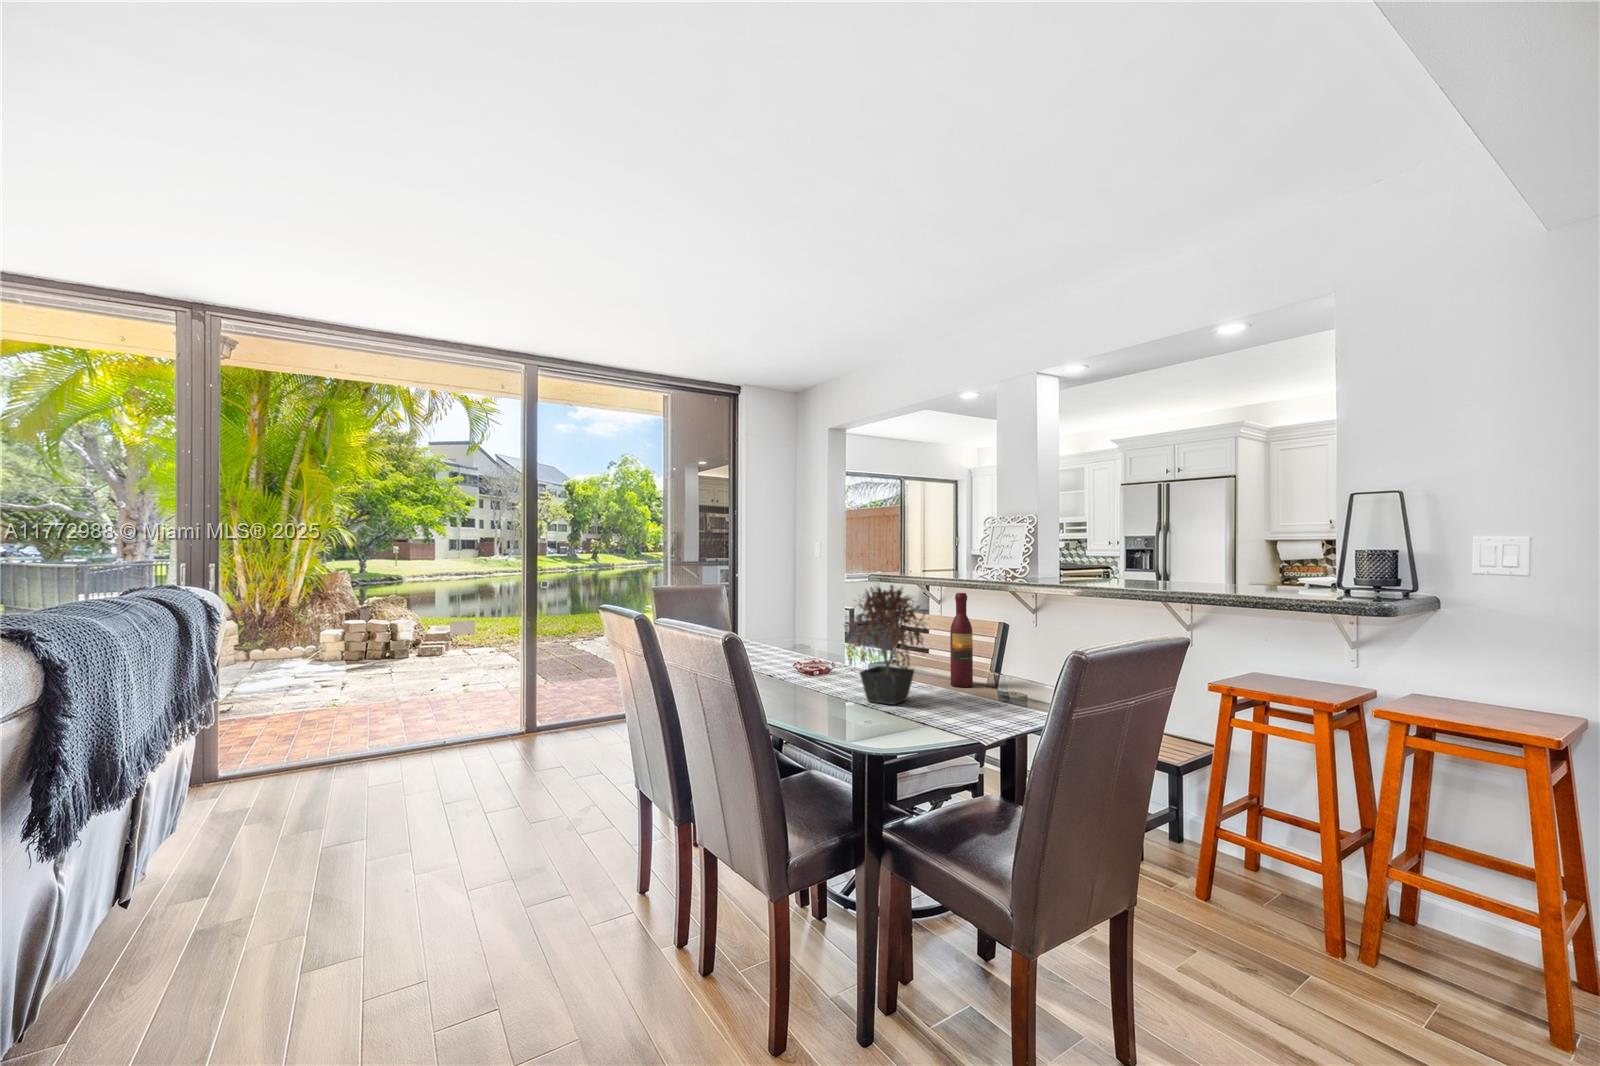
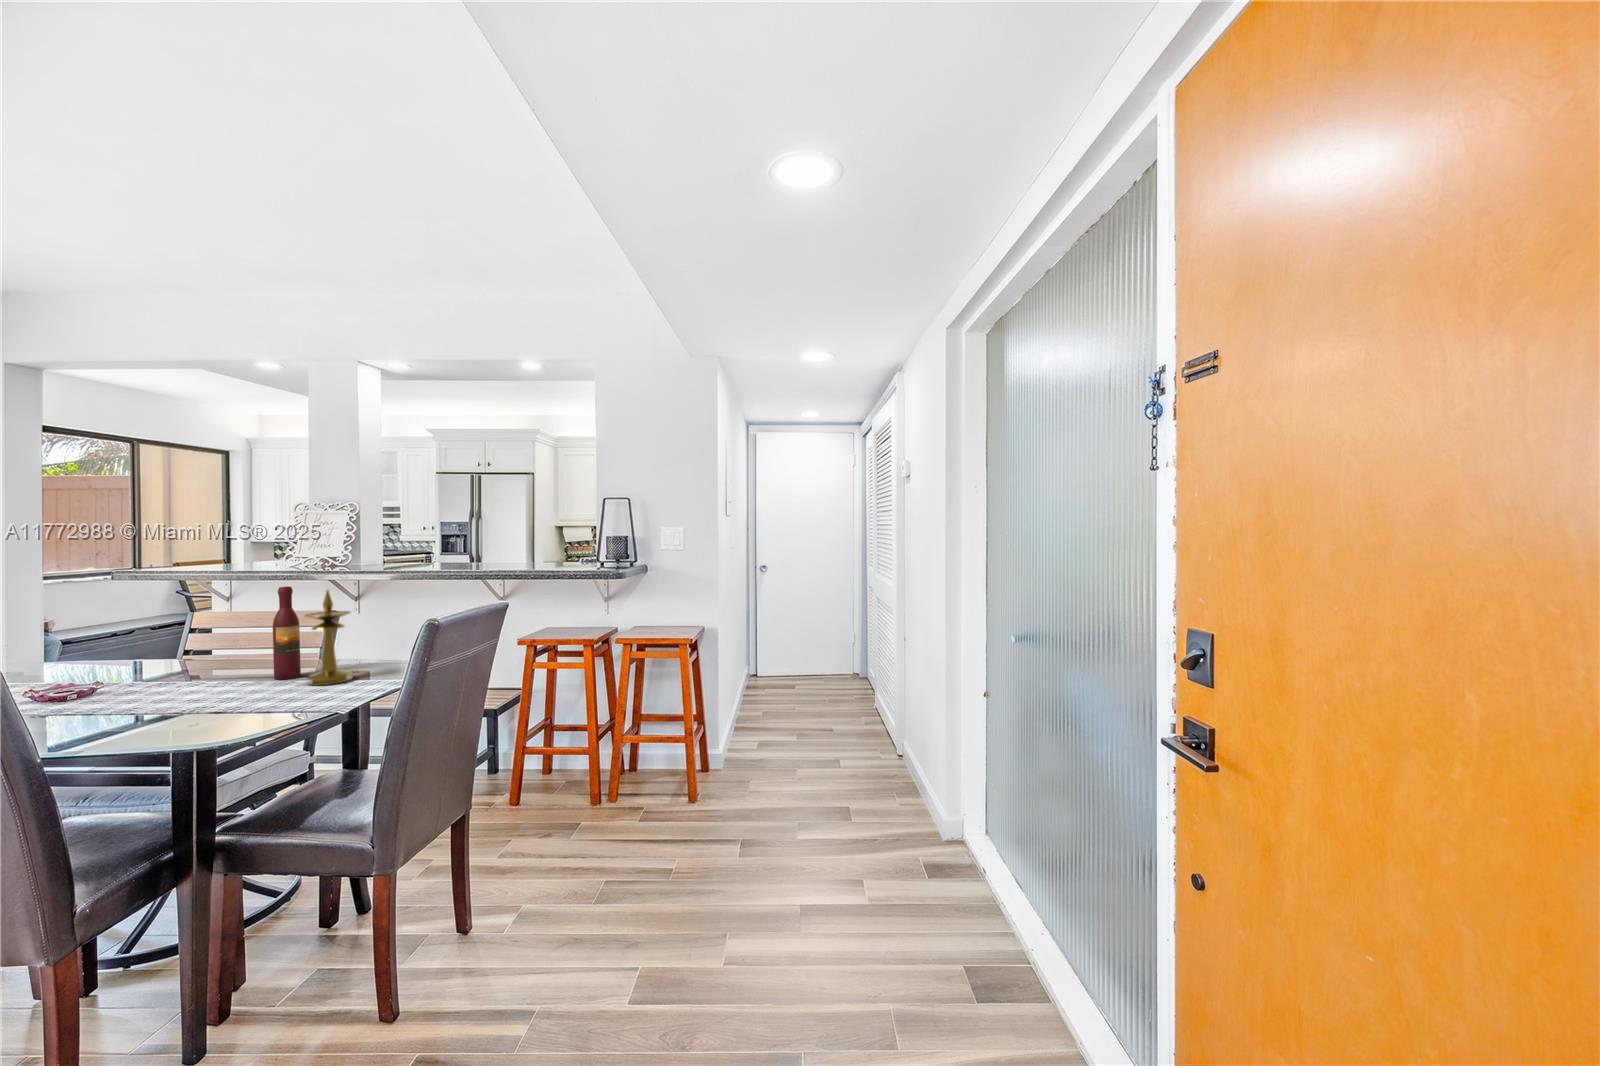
potted plant: present [846,585,927,705] -> none [128,583,260,712]
candlestick: none [974,598,1017,701] -> present [306,590,352,685]

